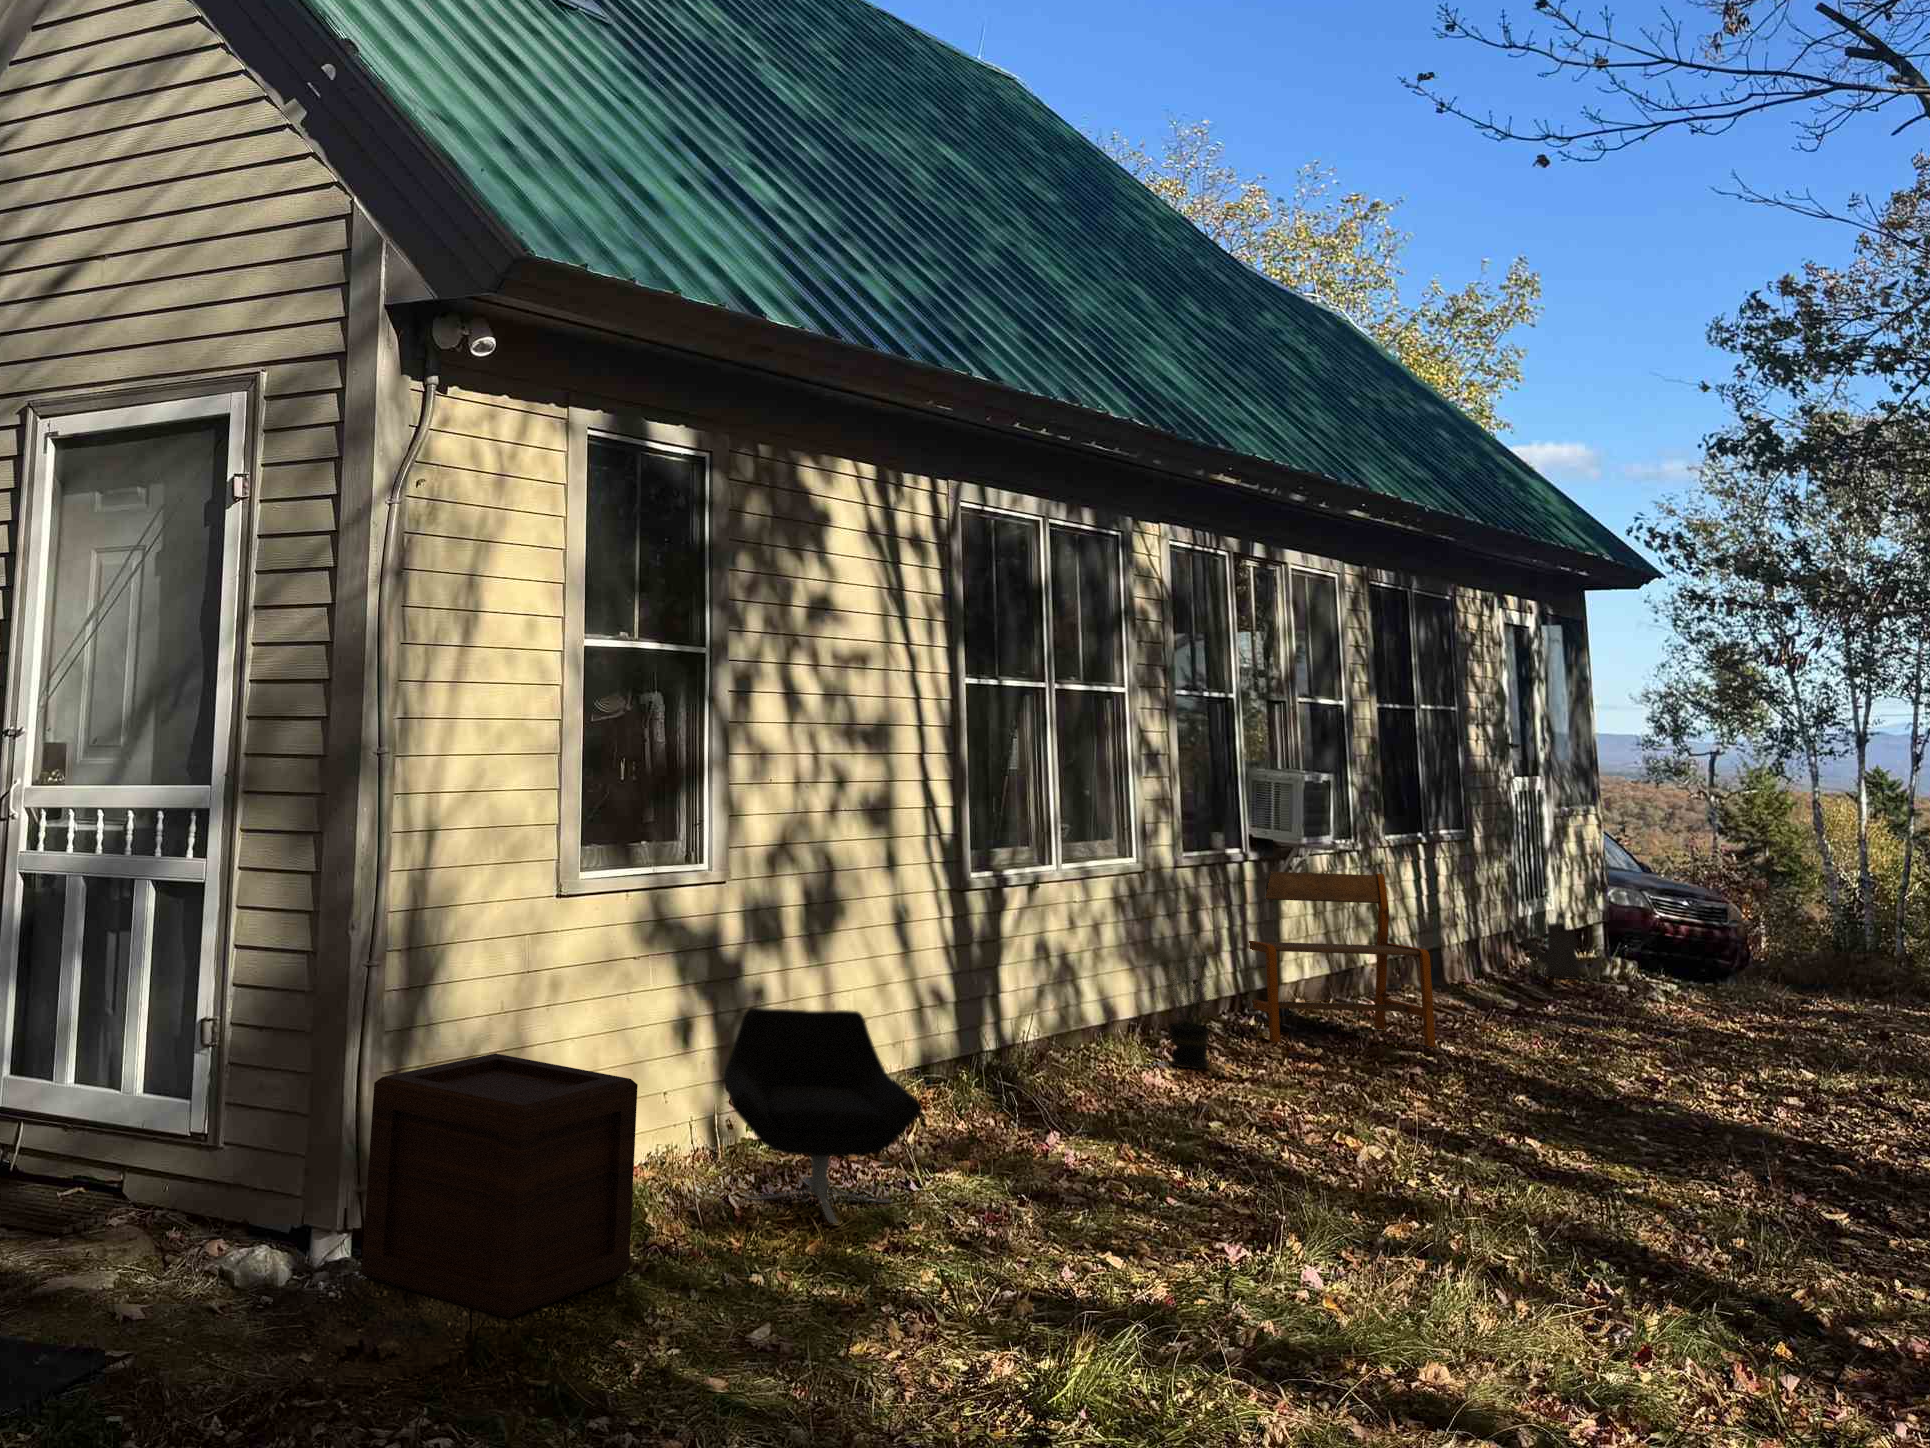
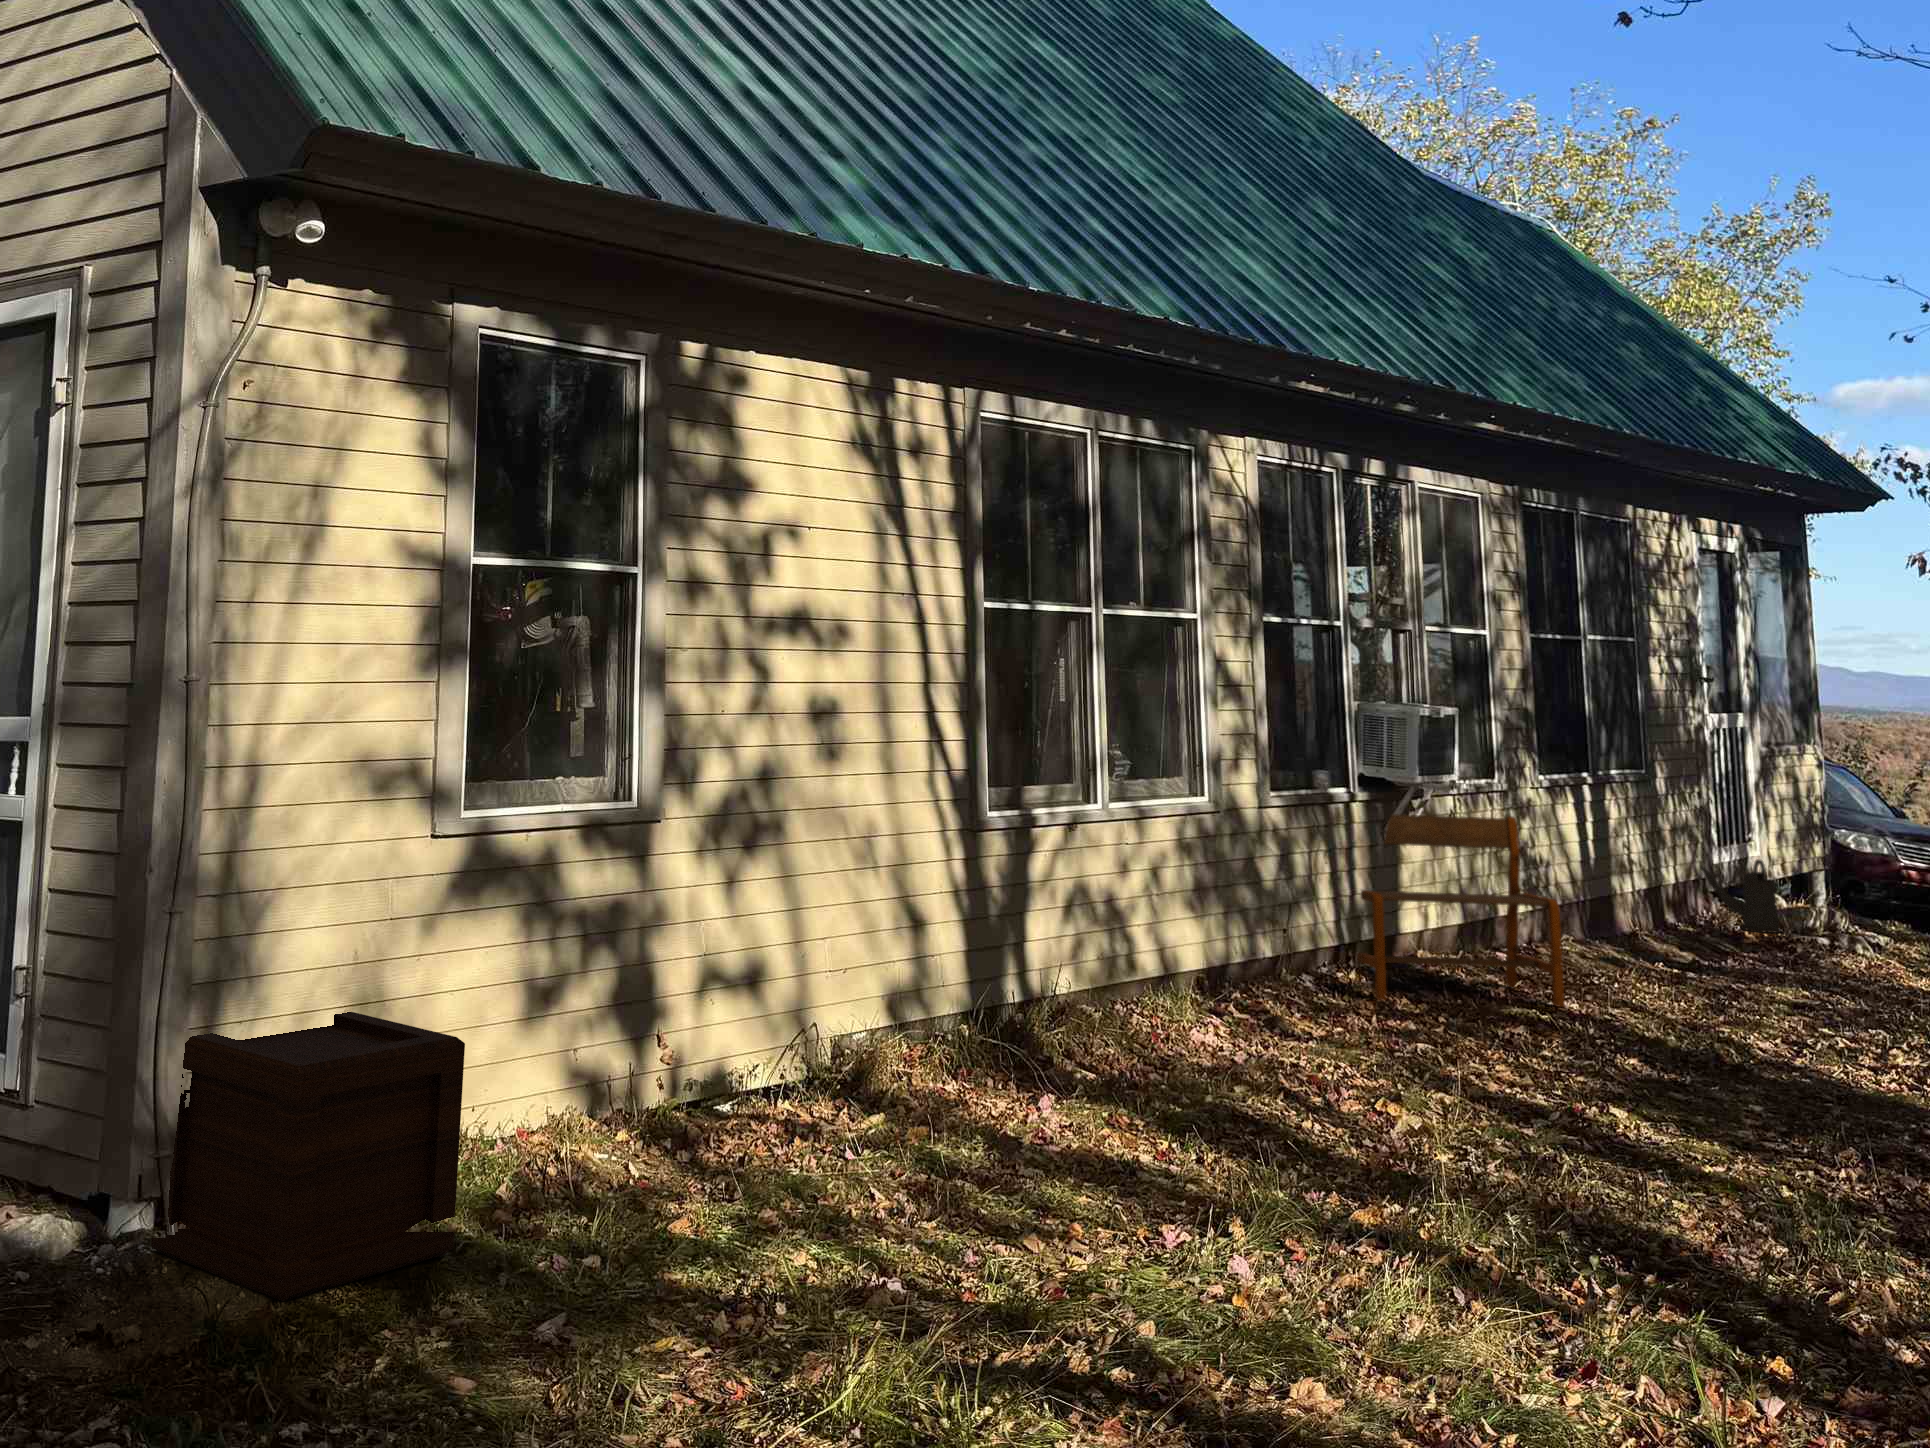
potted plant: present [1158,956,1211,1069] -> none [1224,895,1302,1029]
lounge chair: present [724,1008,923,1223] -> none [629,959,845,1198]

